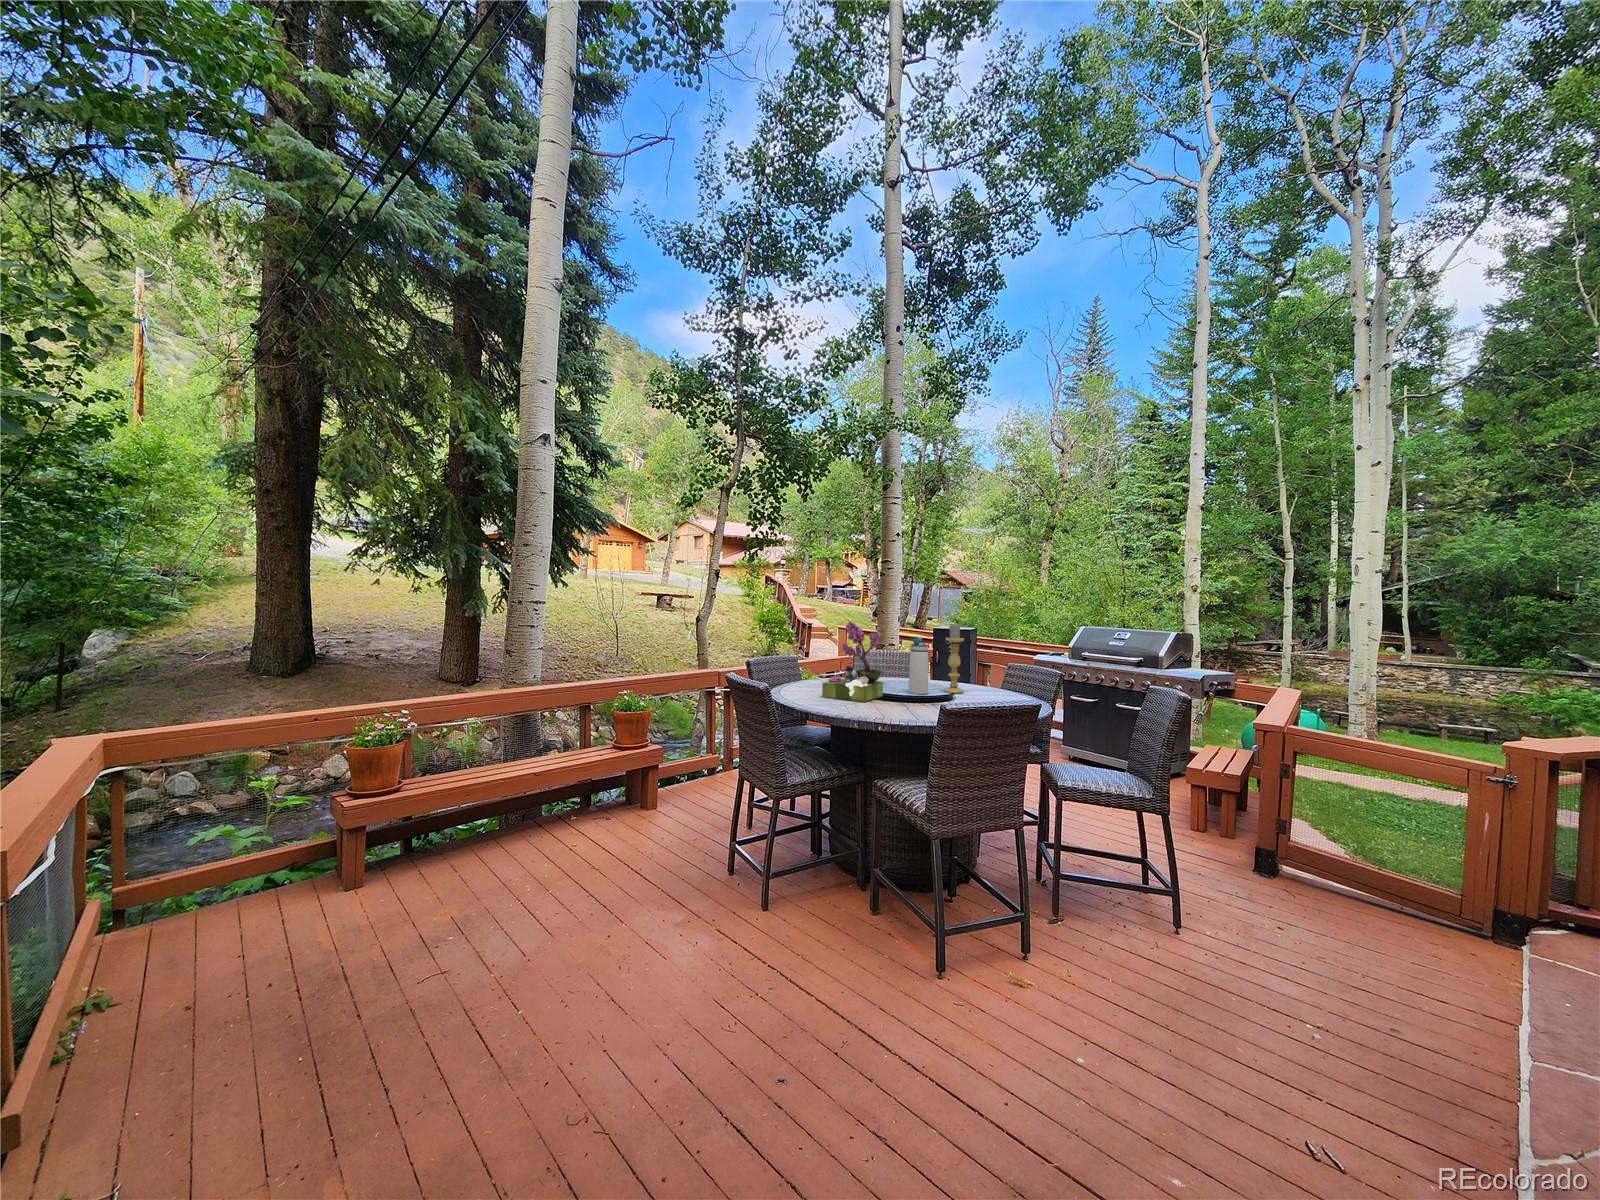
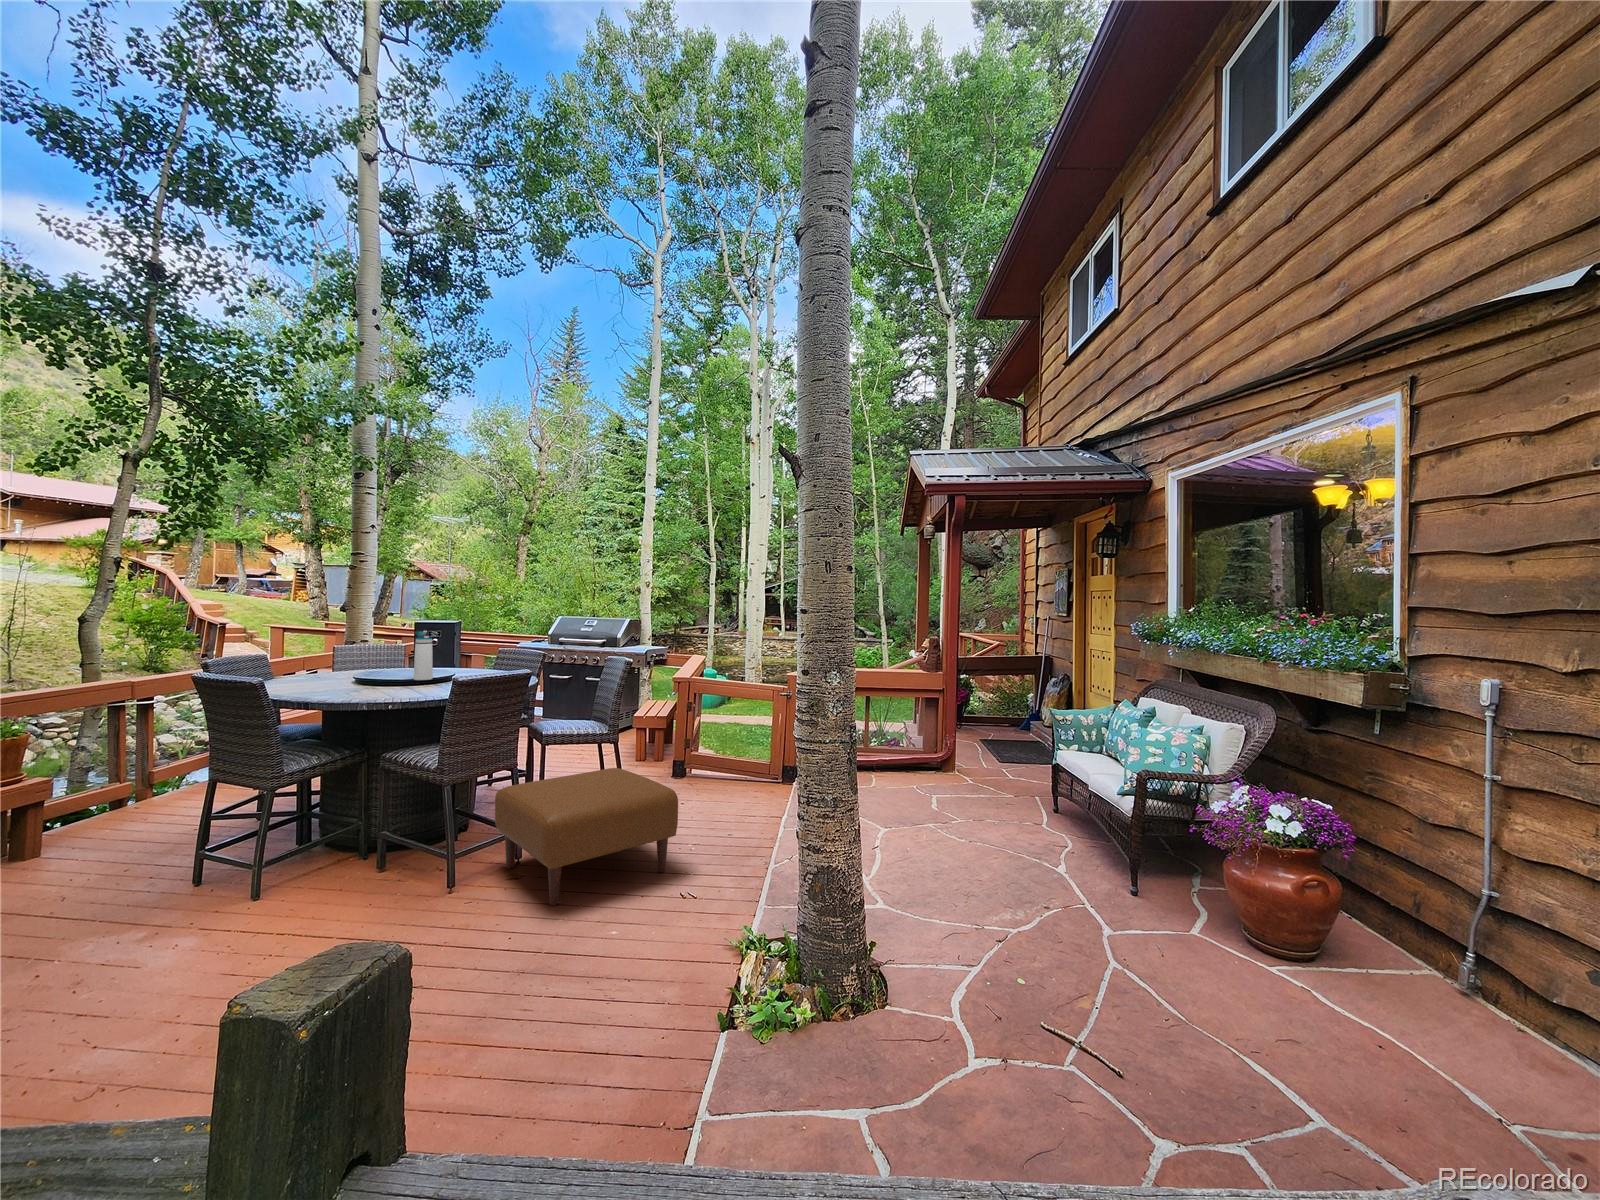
flower arrangement: present [822,621,883,702] -> none [329,618,391,690]
candle holder: present [944,624,964,693] -> none [447,619,465,677]
ottoman: none [989,864,1324,1119] -> present [495,768,678,906]

